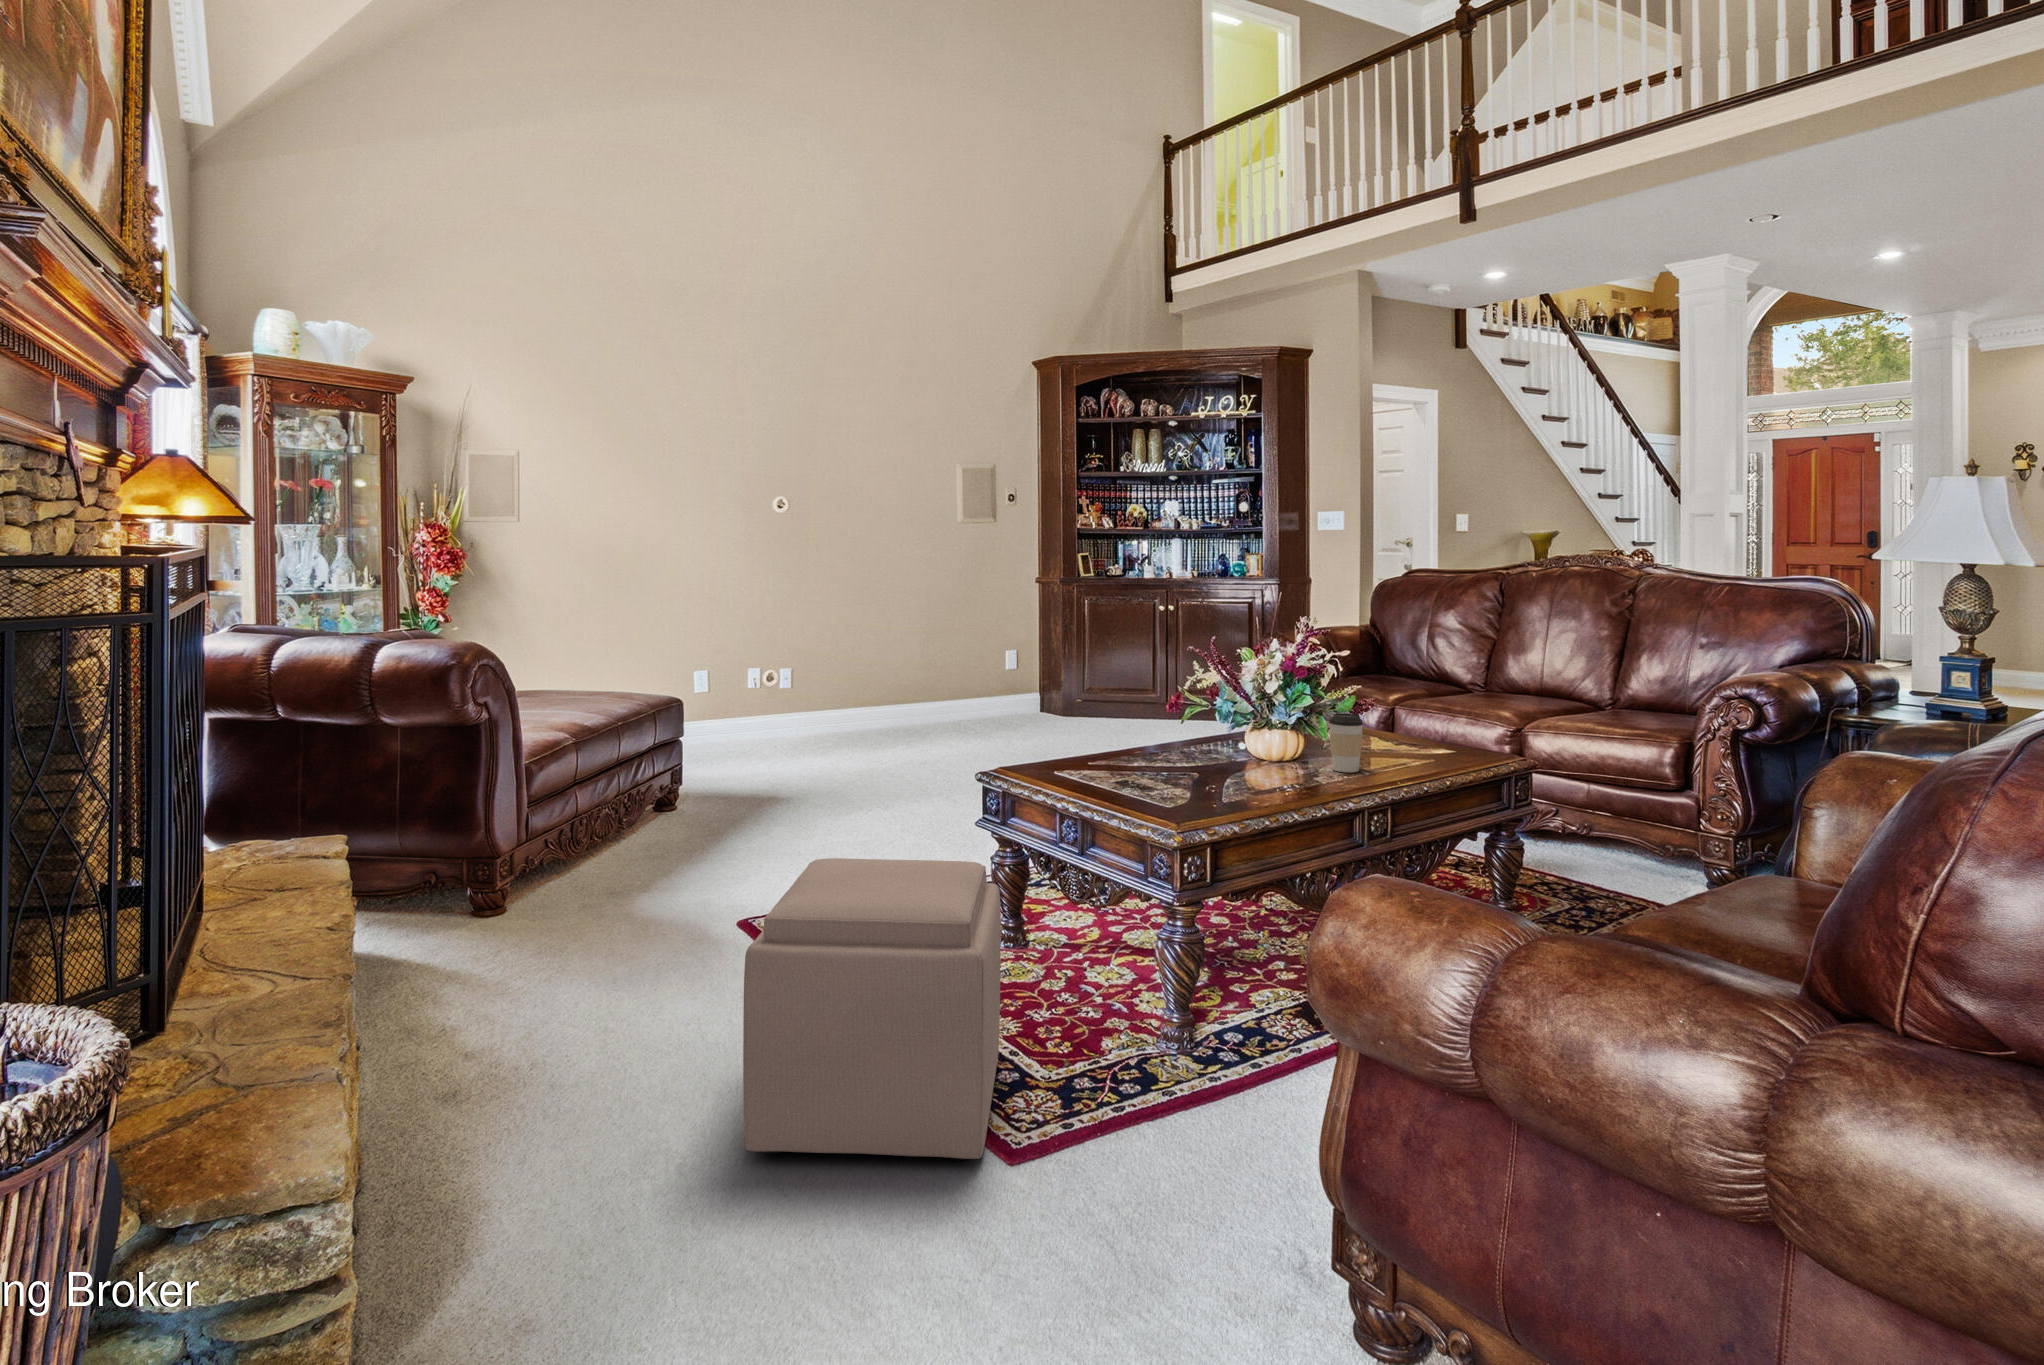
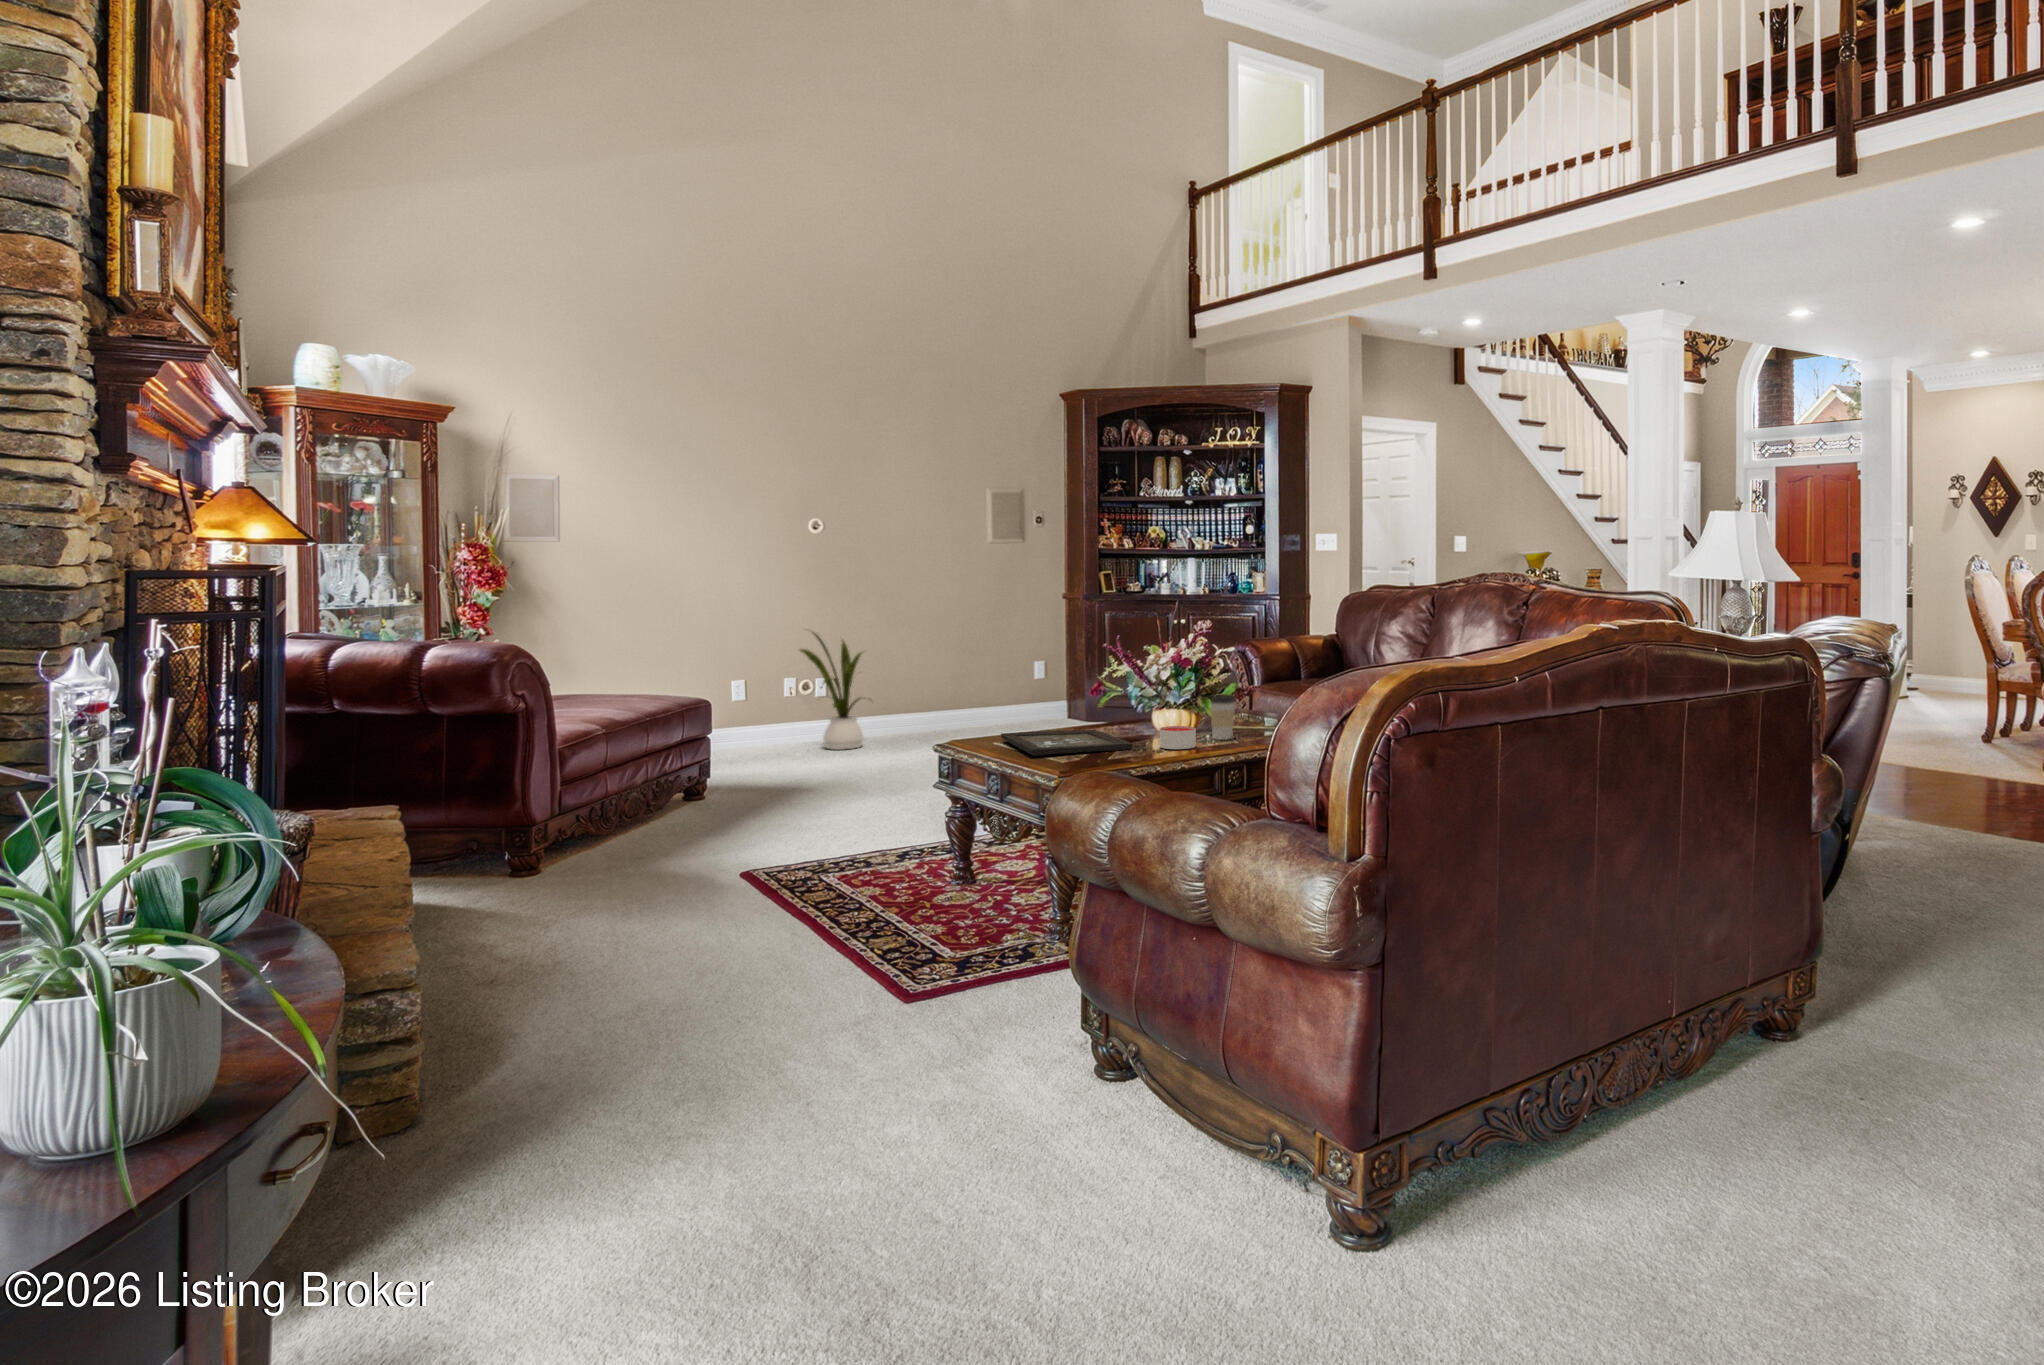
house plant: none [767,615,845,745] -> present [800,633,863,750]
tray: none [1061,753,1243,795] -> present [1001,730,1133,756]
candle: none [1275,755,1324,788] -> present [1160,726,1196,749]
ottoman: present [743,858,1001,1161] -> none [711,799,922,1001]

